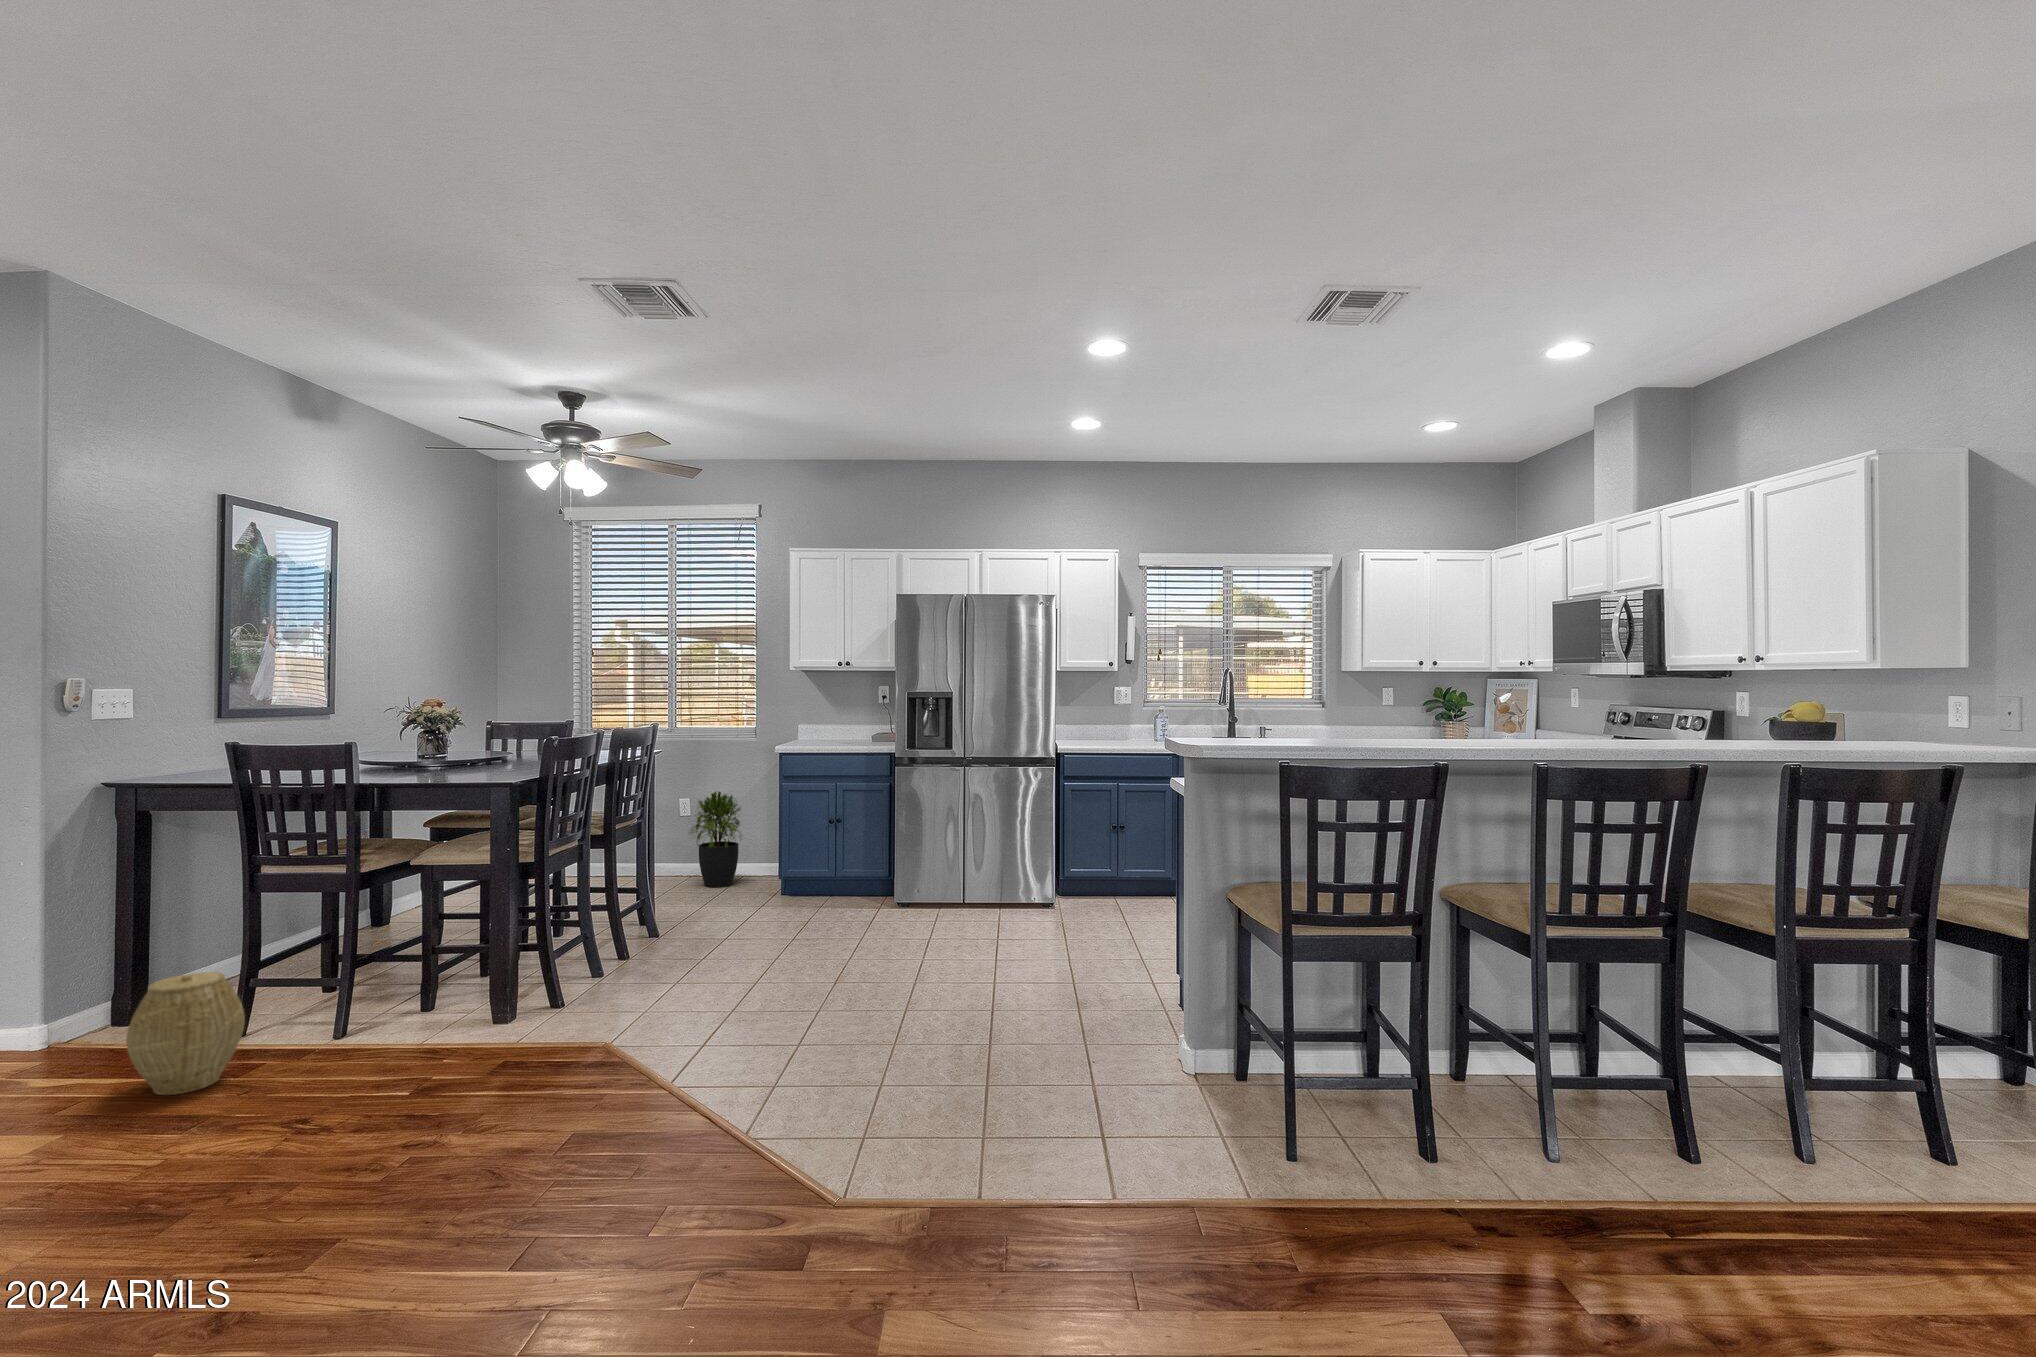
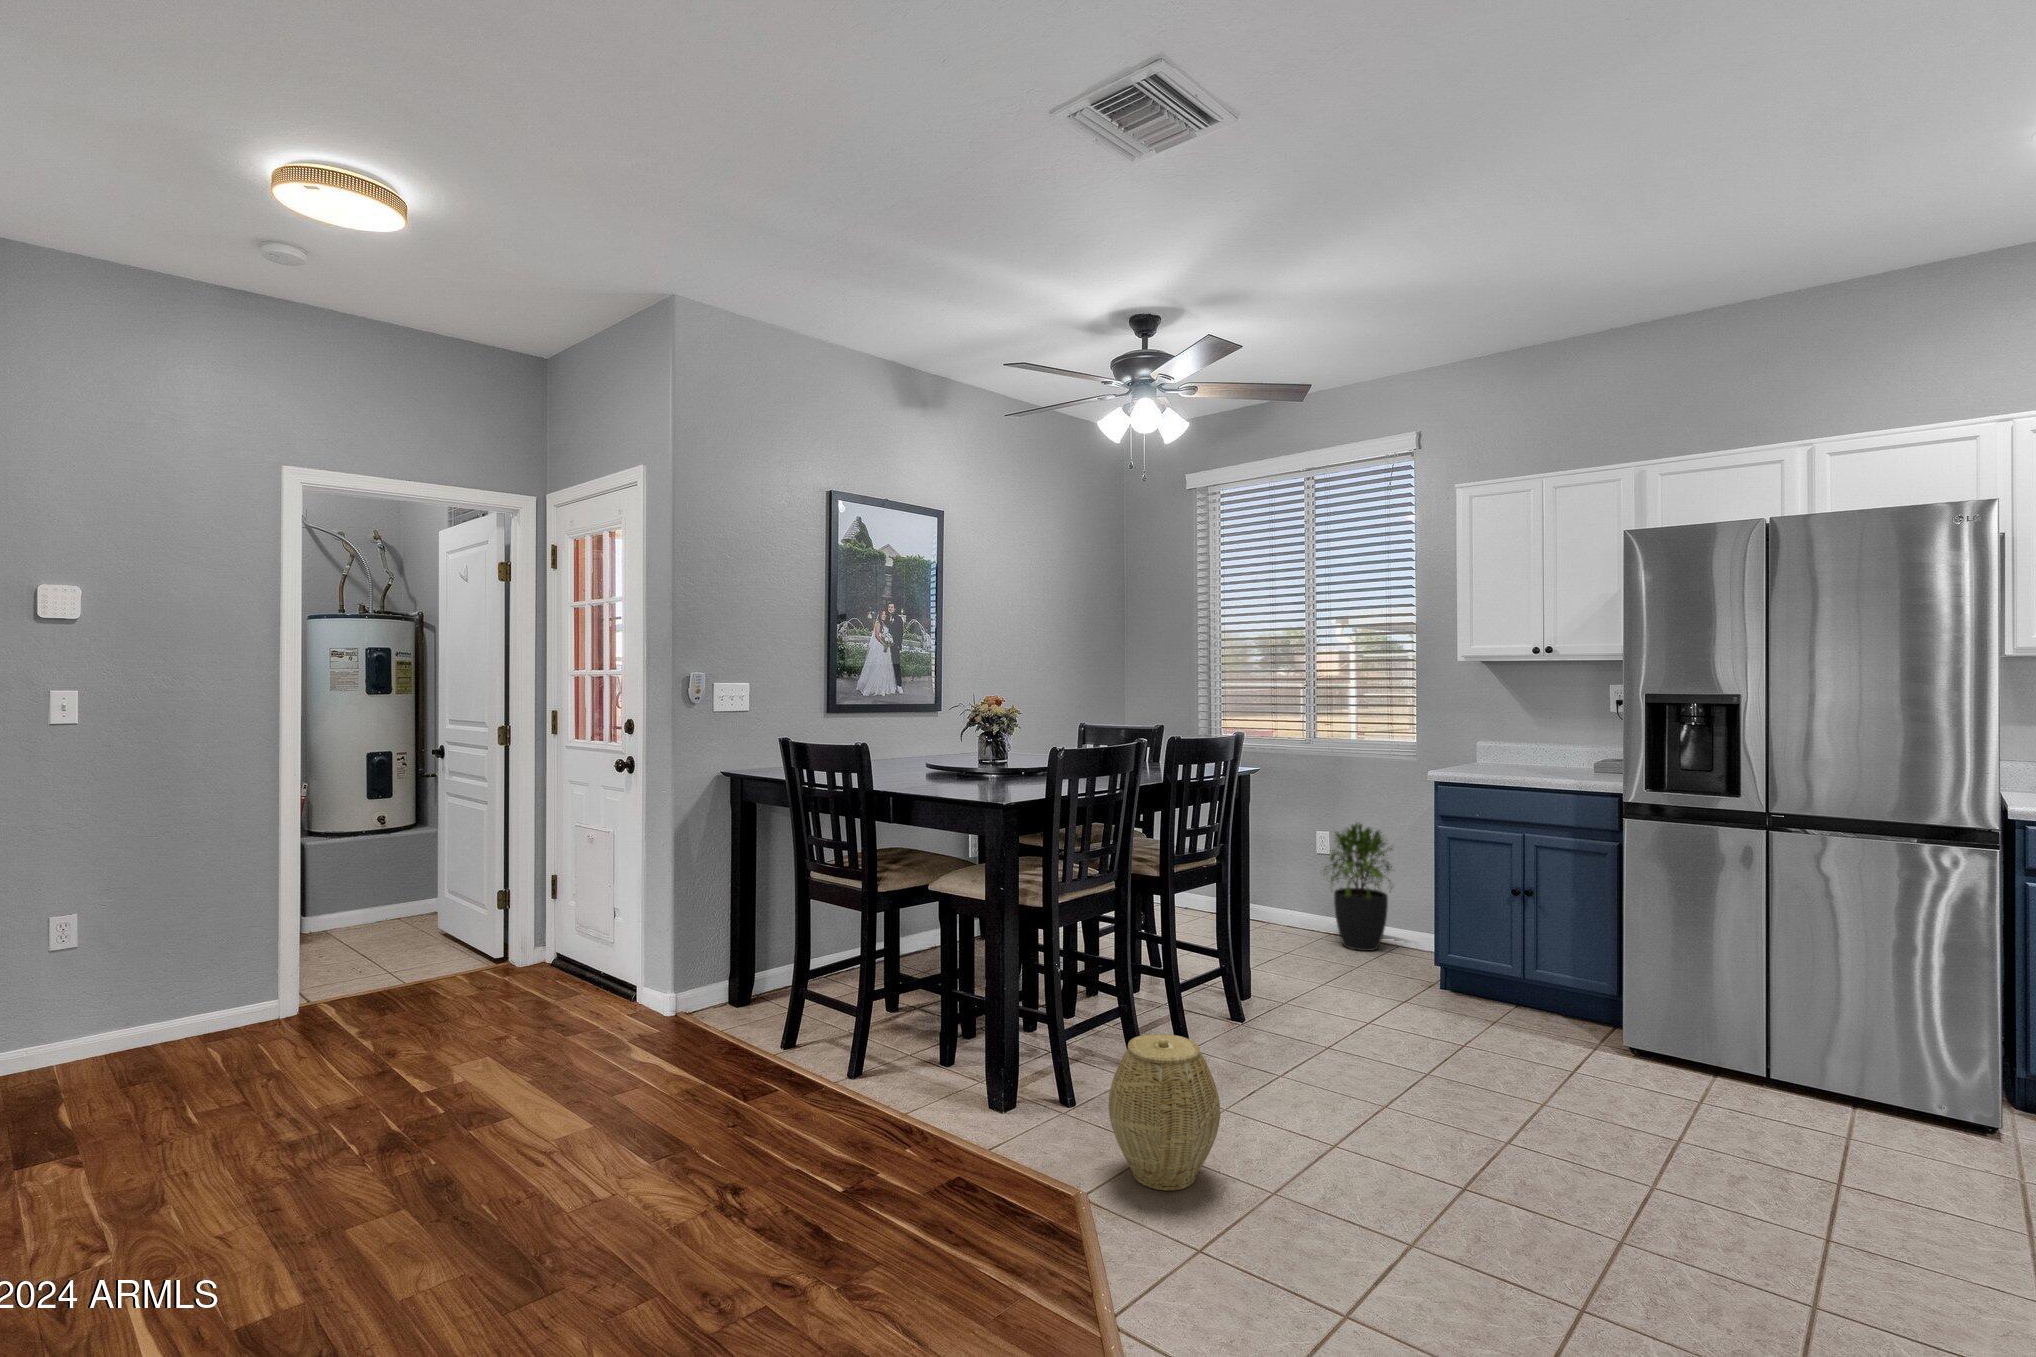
woven basket: present [126,972,245,1095] -> present [1109,1034,1220,1191]

